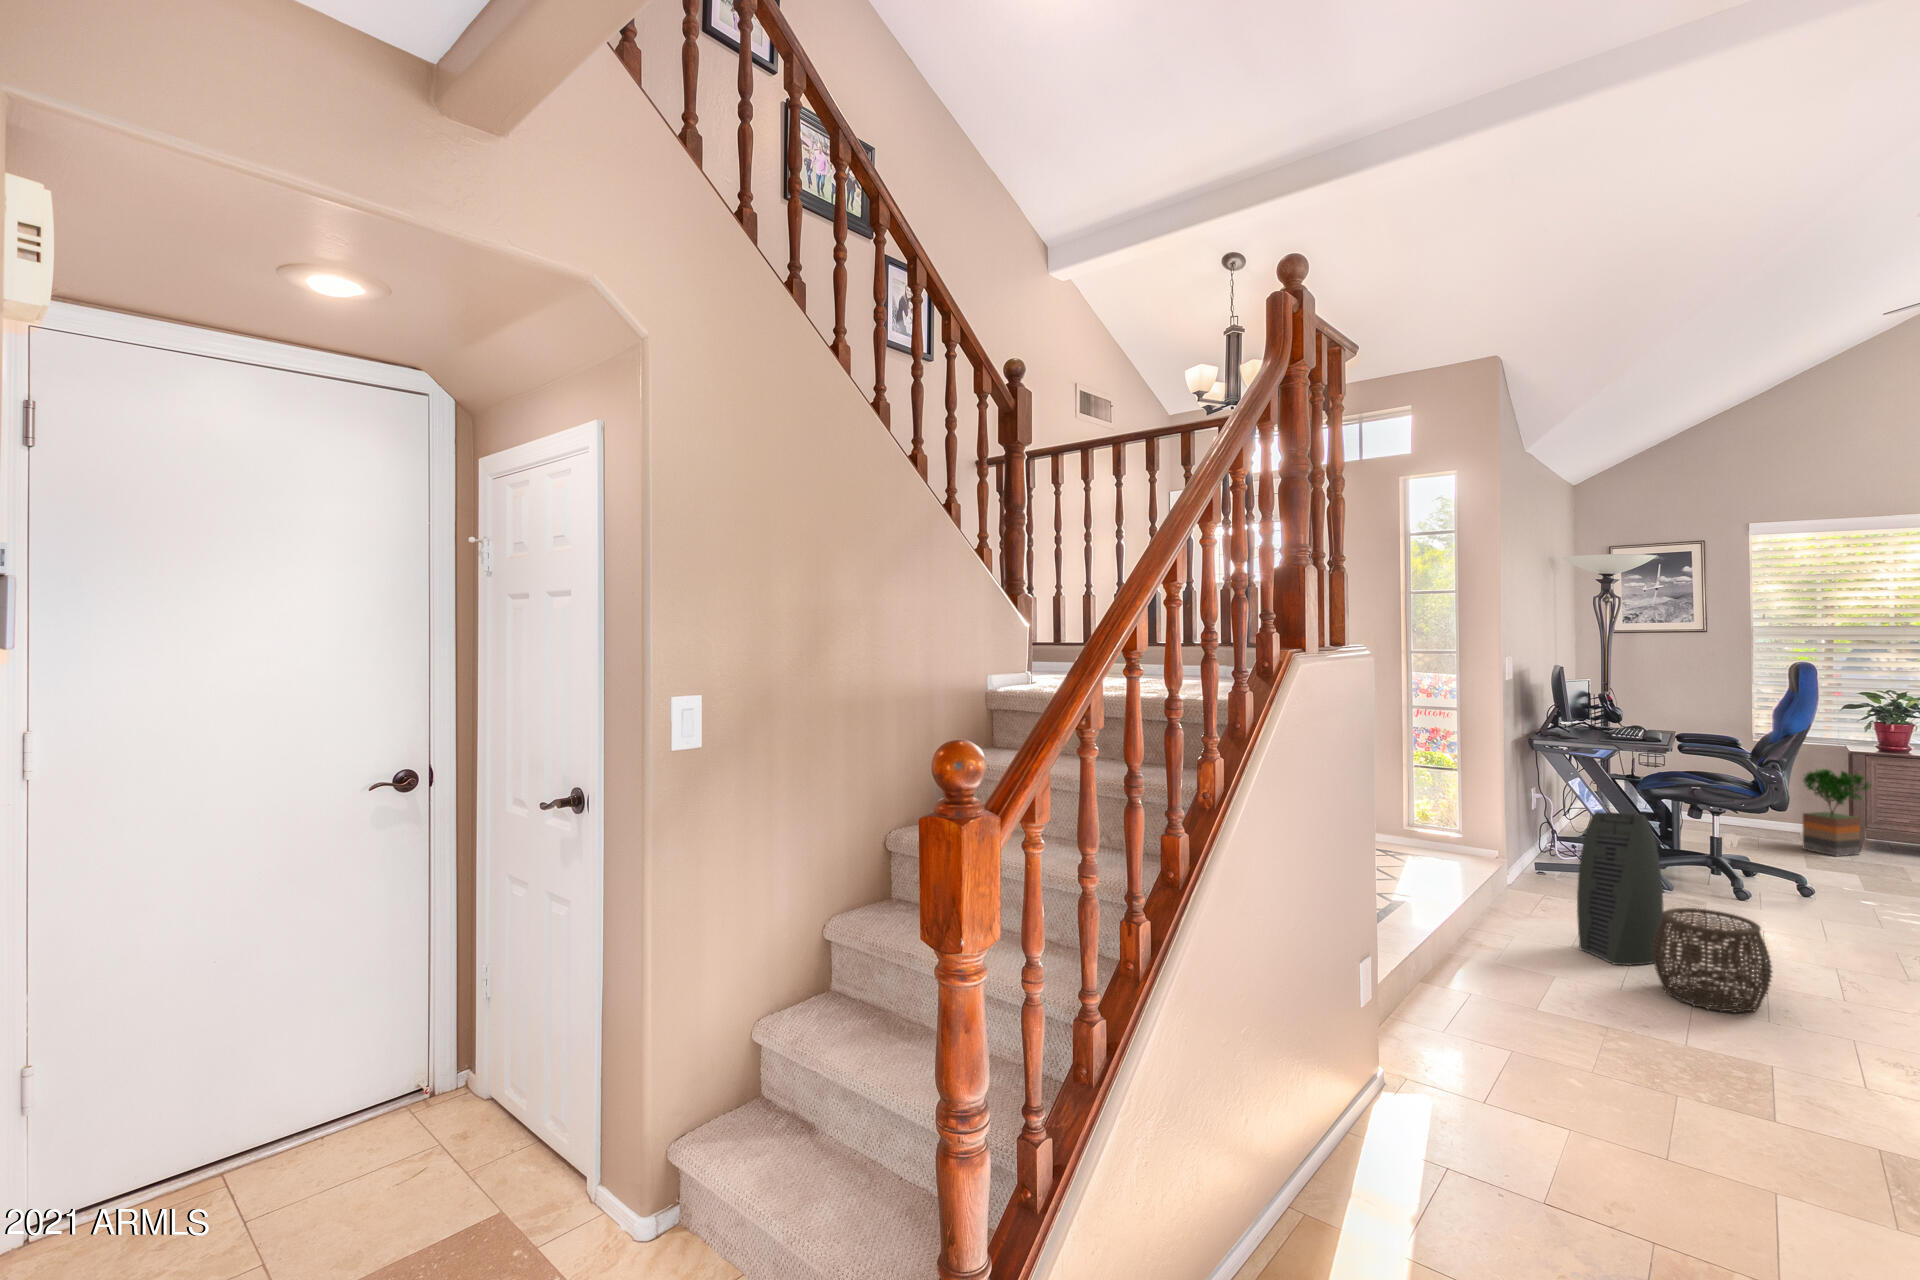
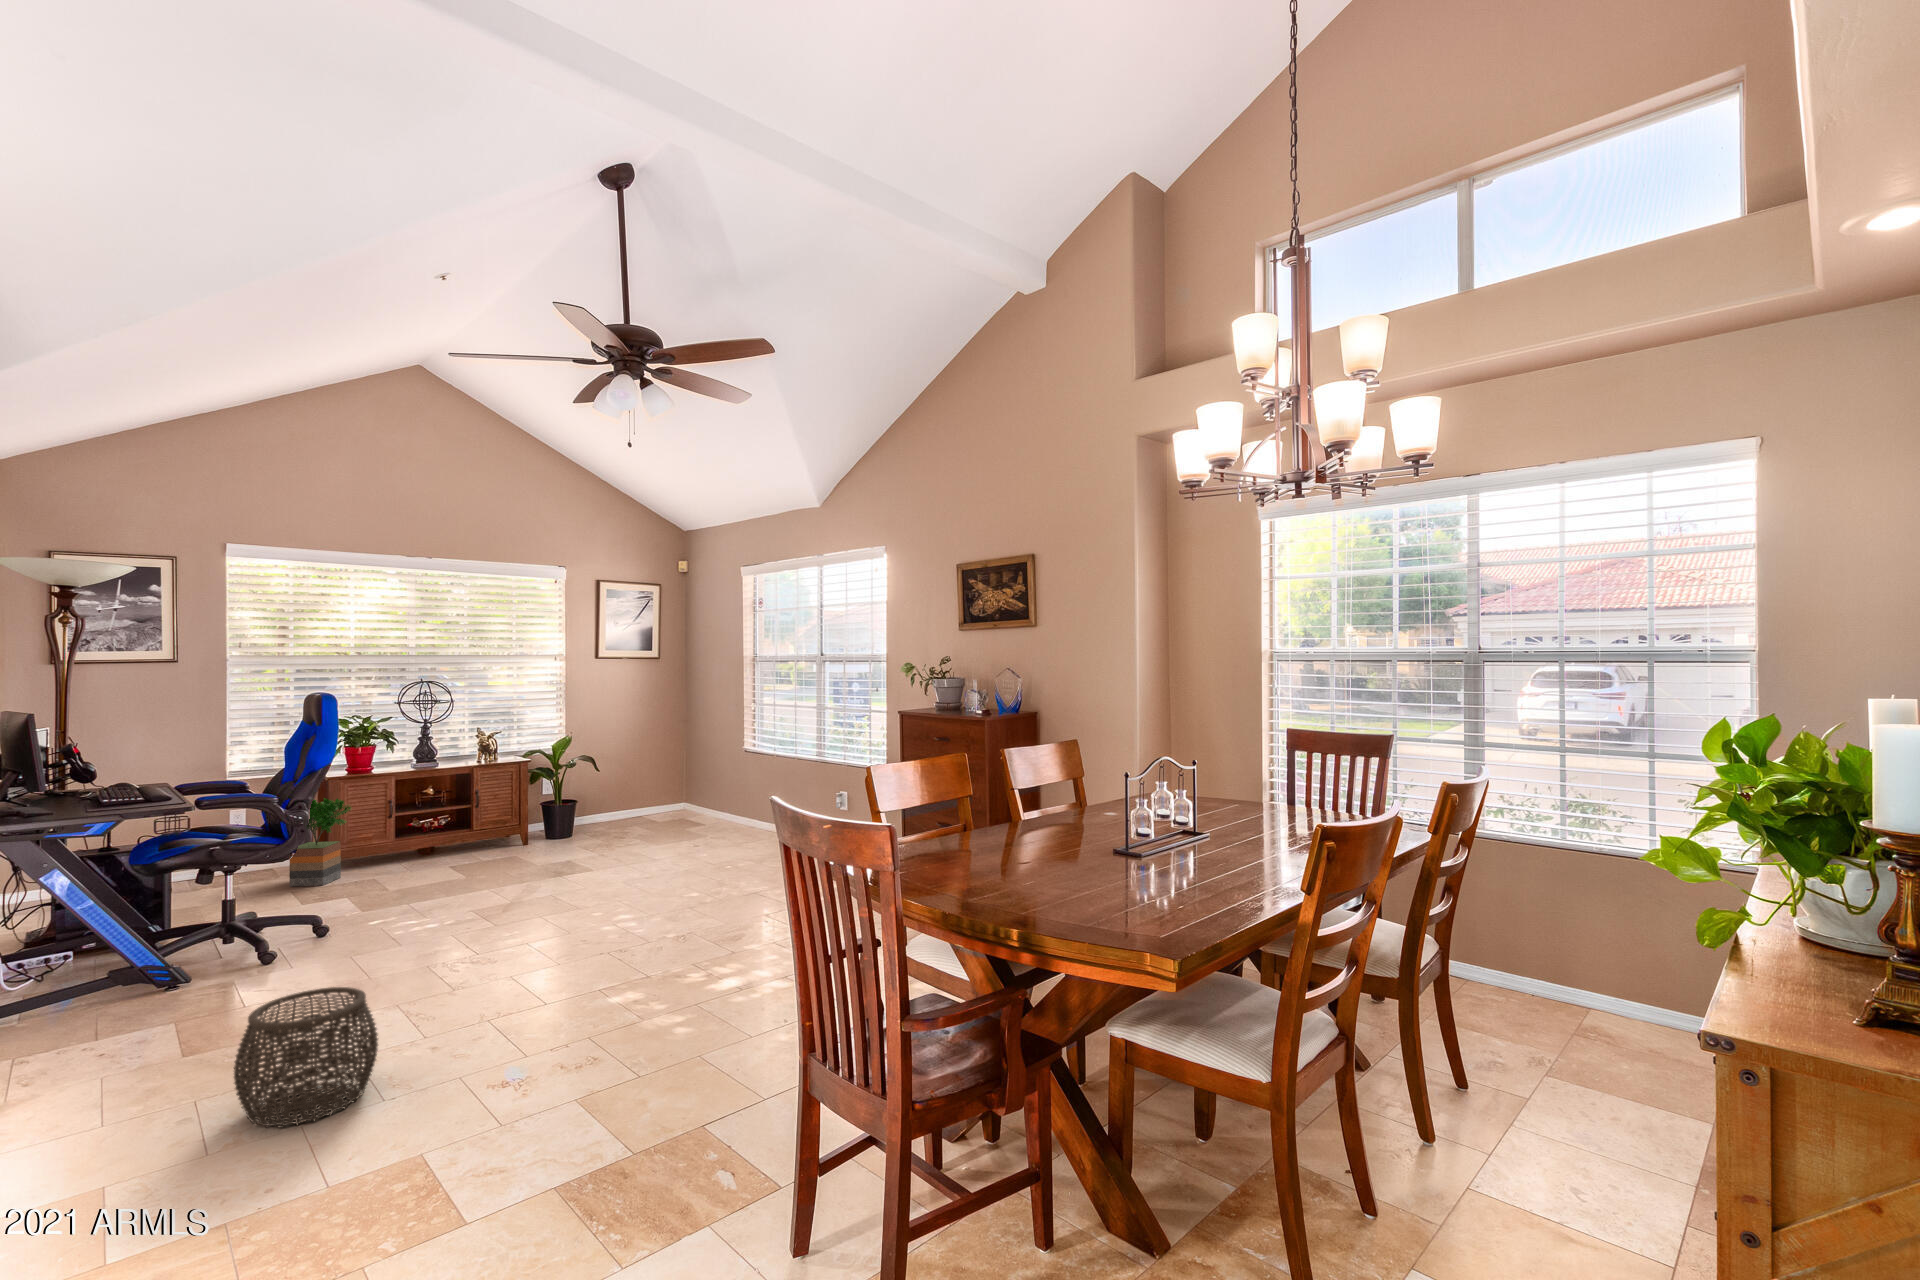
air purifier: present [1577,811,1664,965] -> none [98,894,224,1121]

